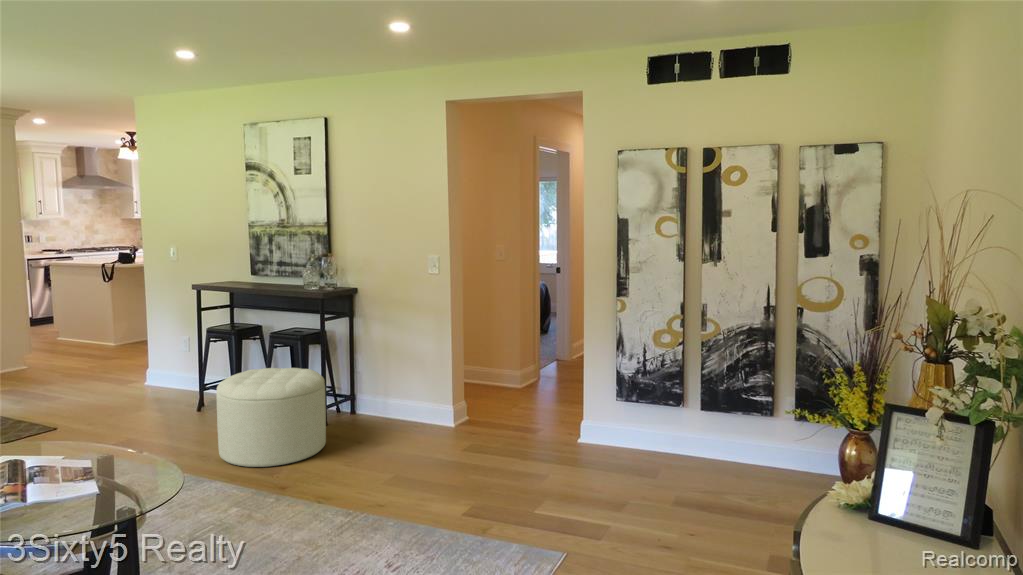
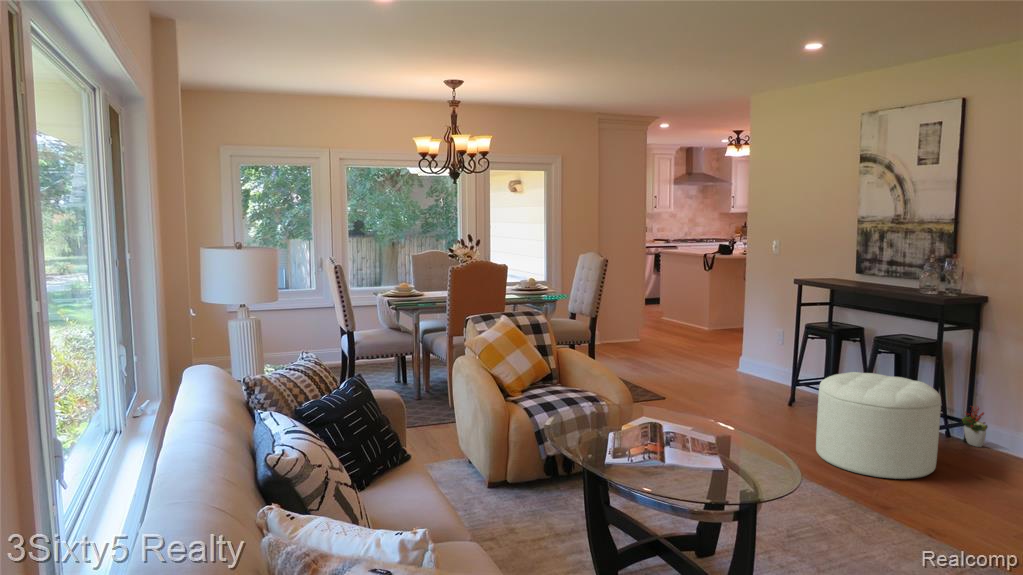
decorative plant: none [346,381,365,415] -> present [962,407,988,447]

